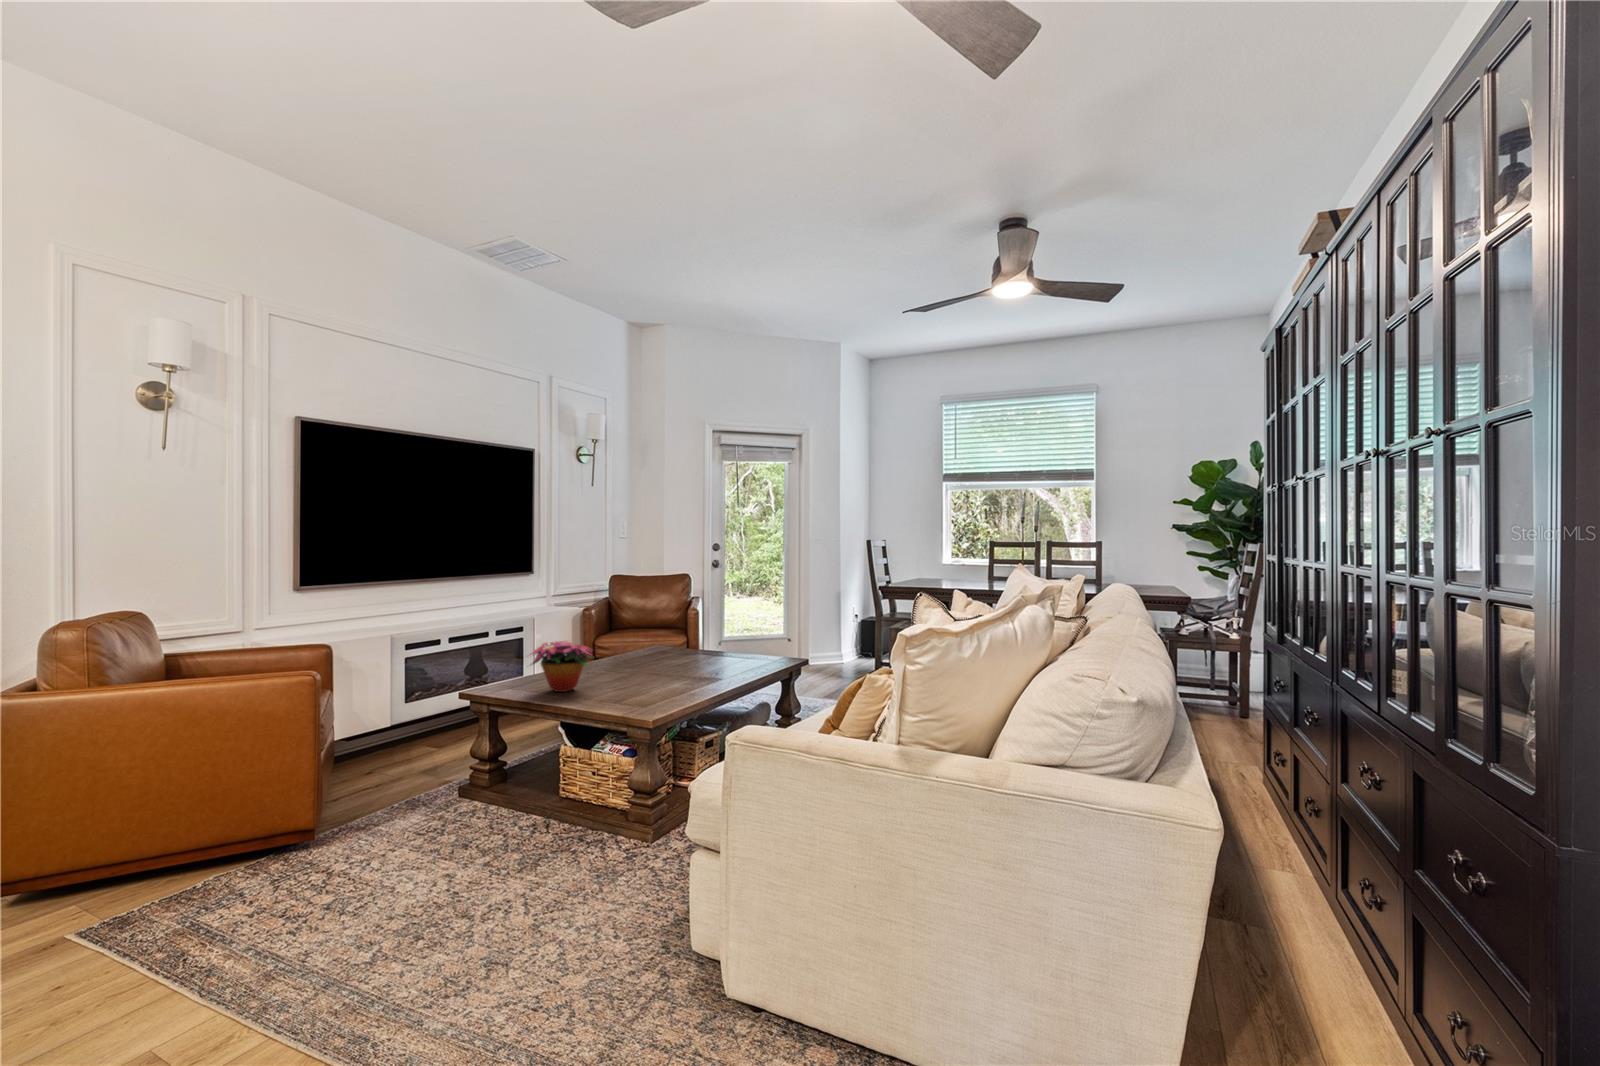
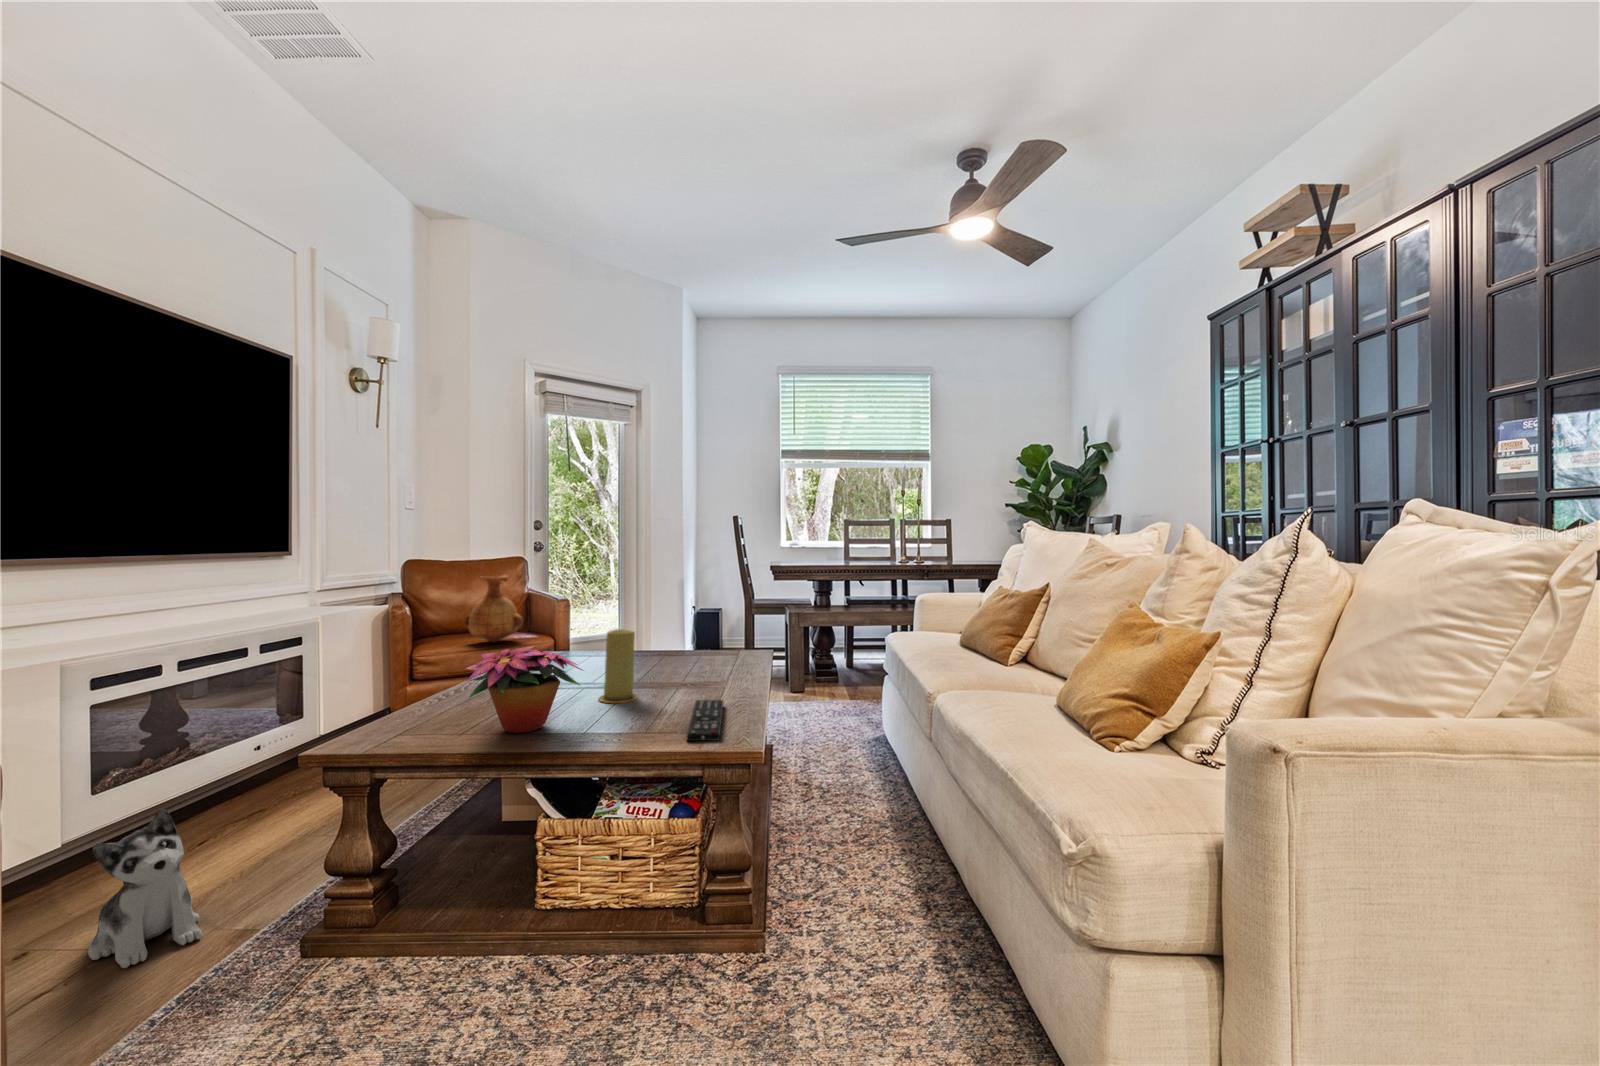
vase: none [625,590,660,638] -> present [464,575,523,642]
candle: none [628,633,654,682] -> present [599,629,638,703]
remote control: none [627,684,688,708] -> present [687,700,723,741]
plush toy: none [378,712,427,787] -> present [88,809,202,968]

